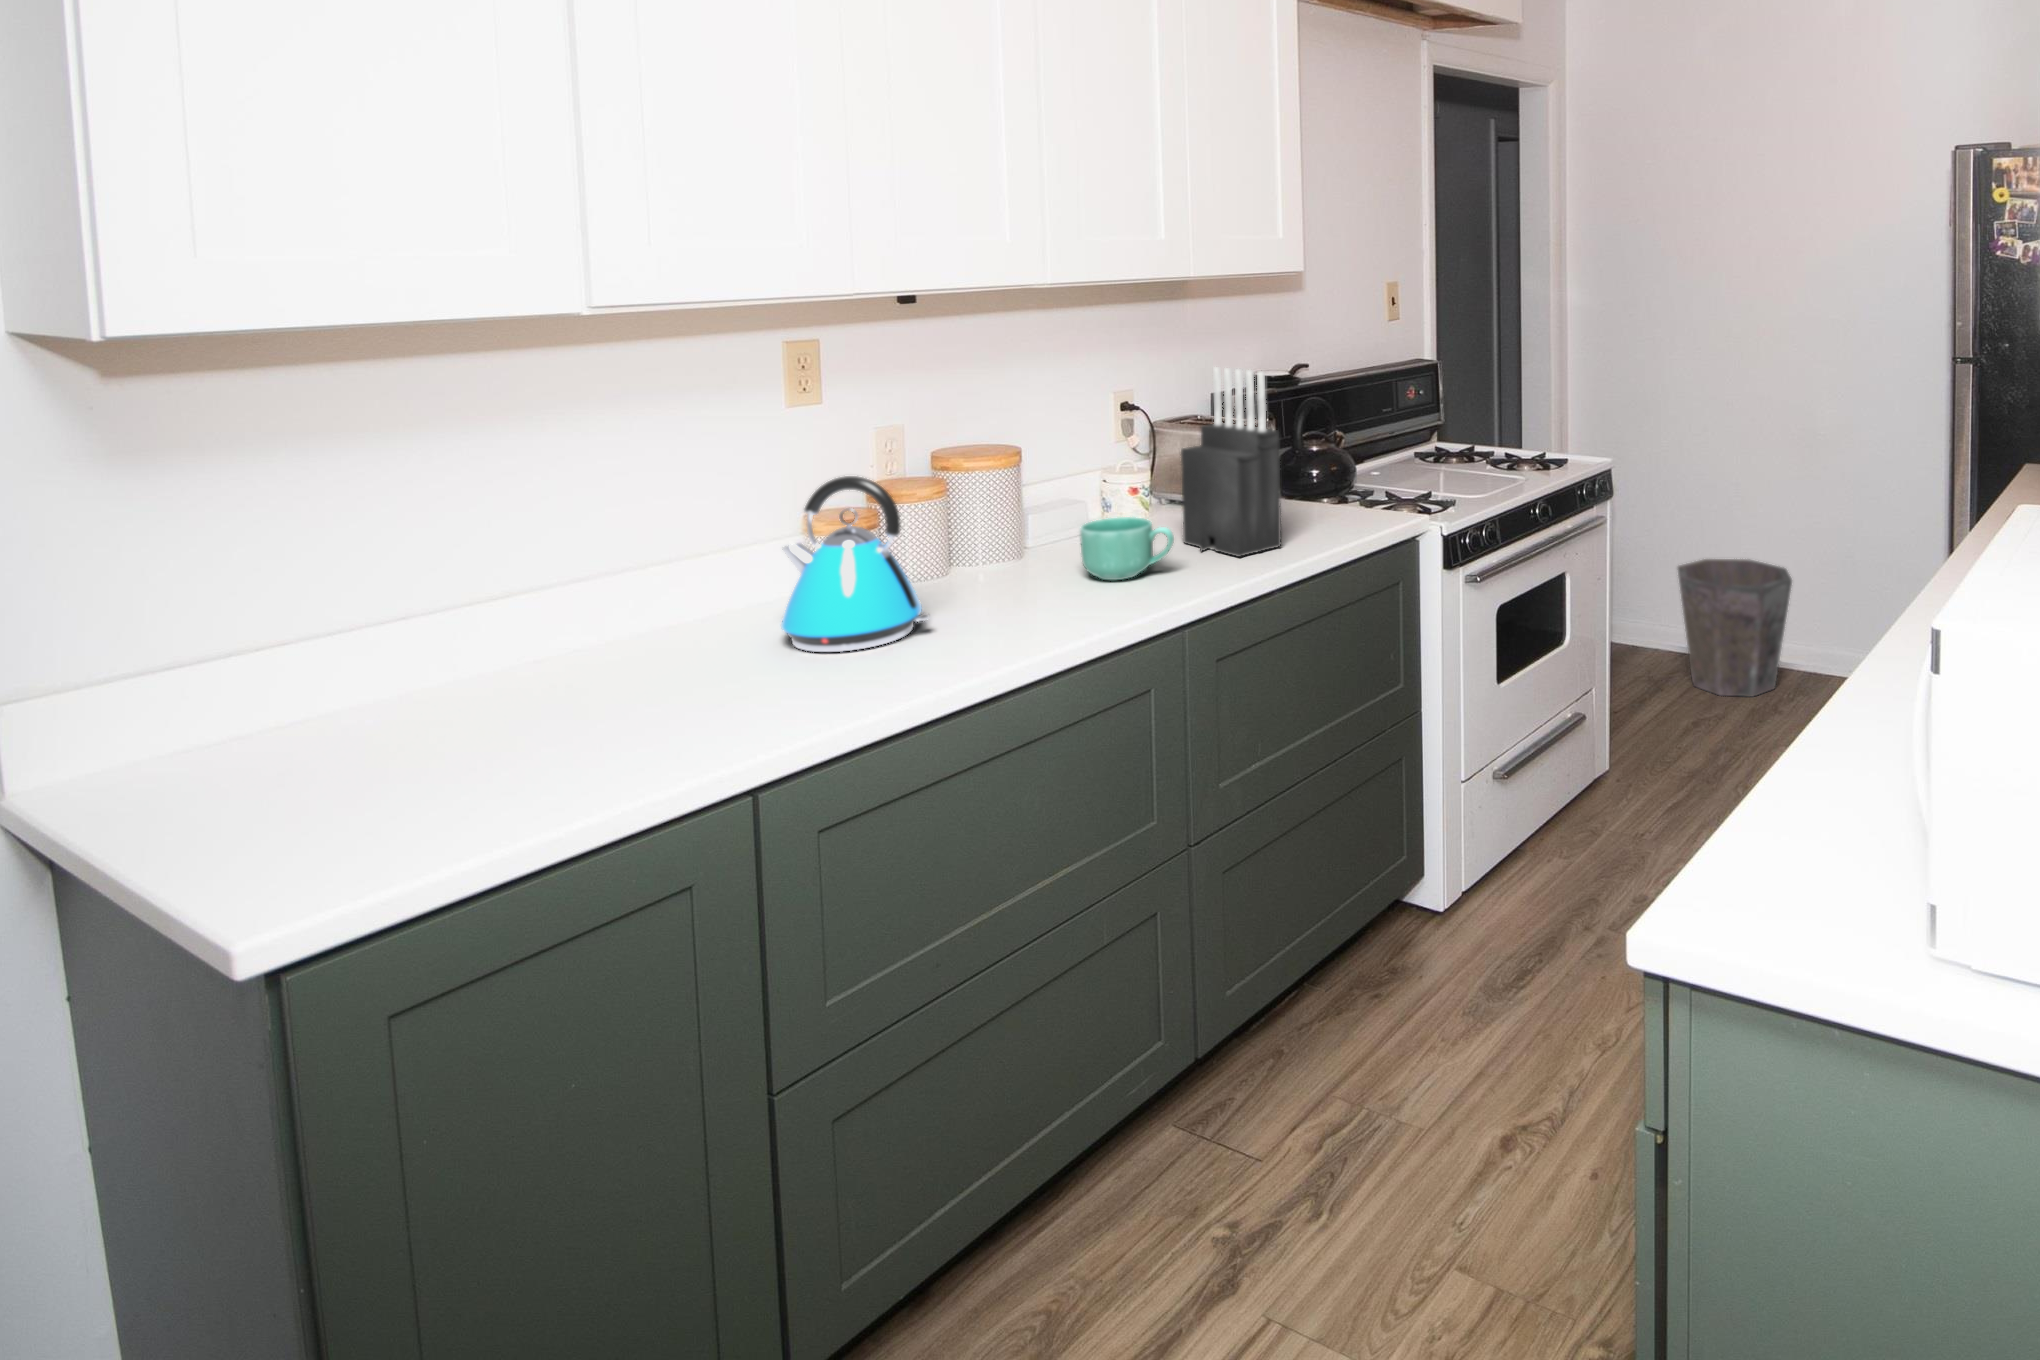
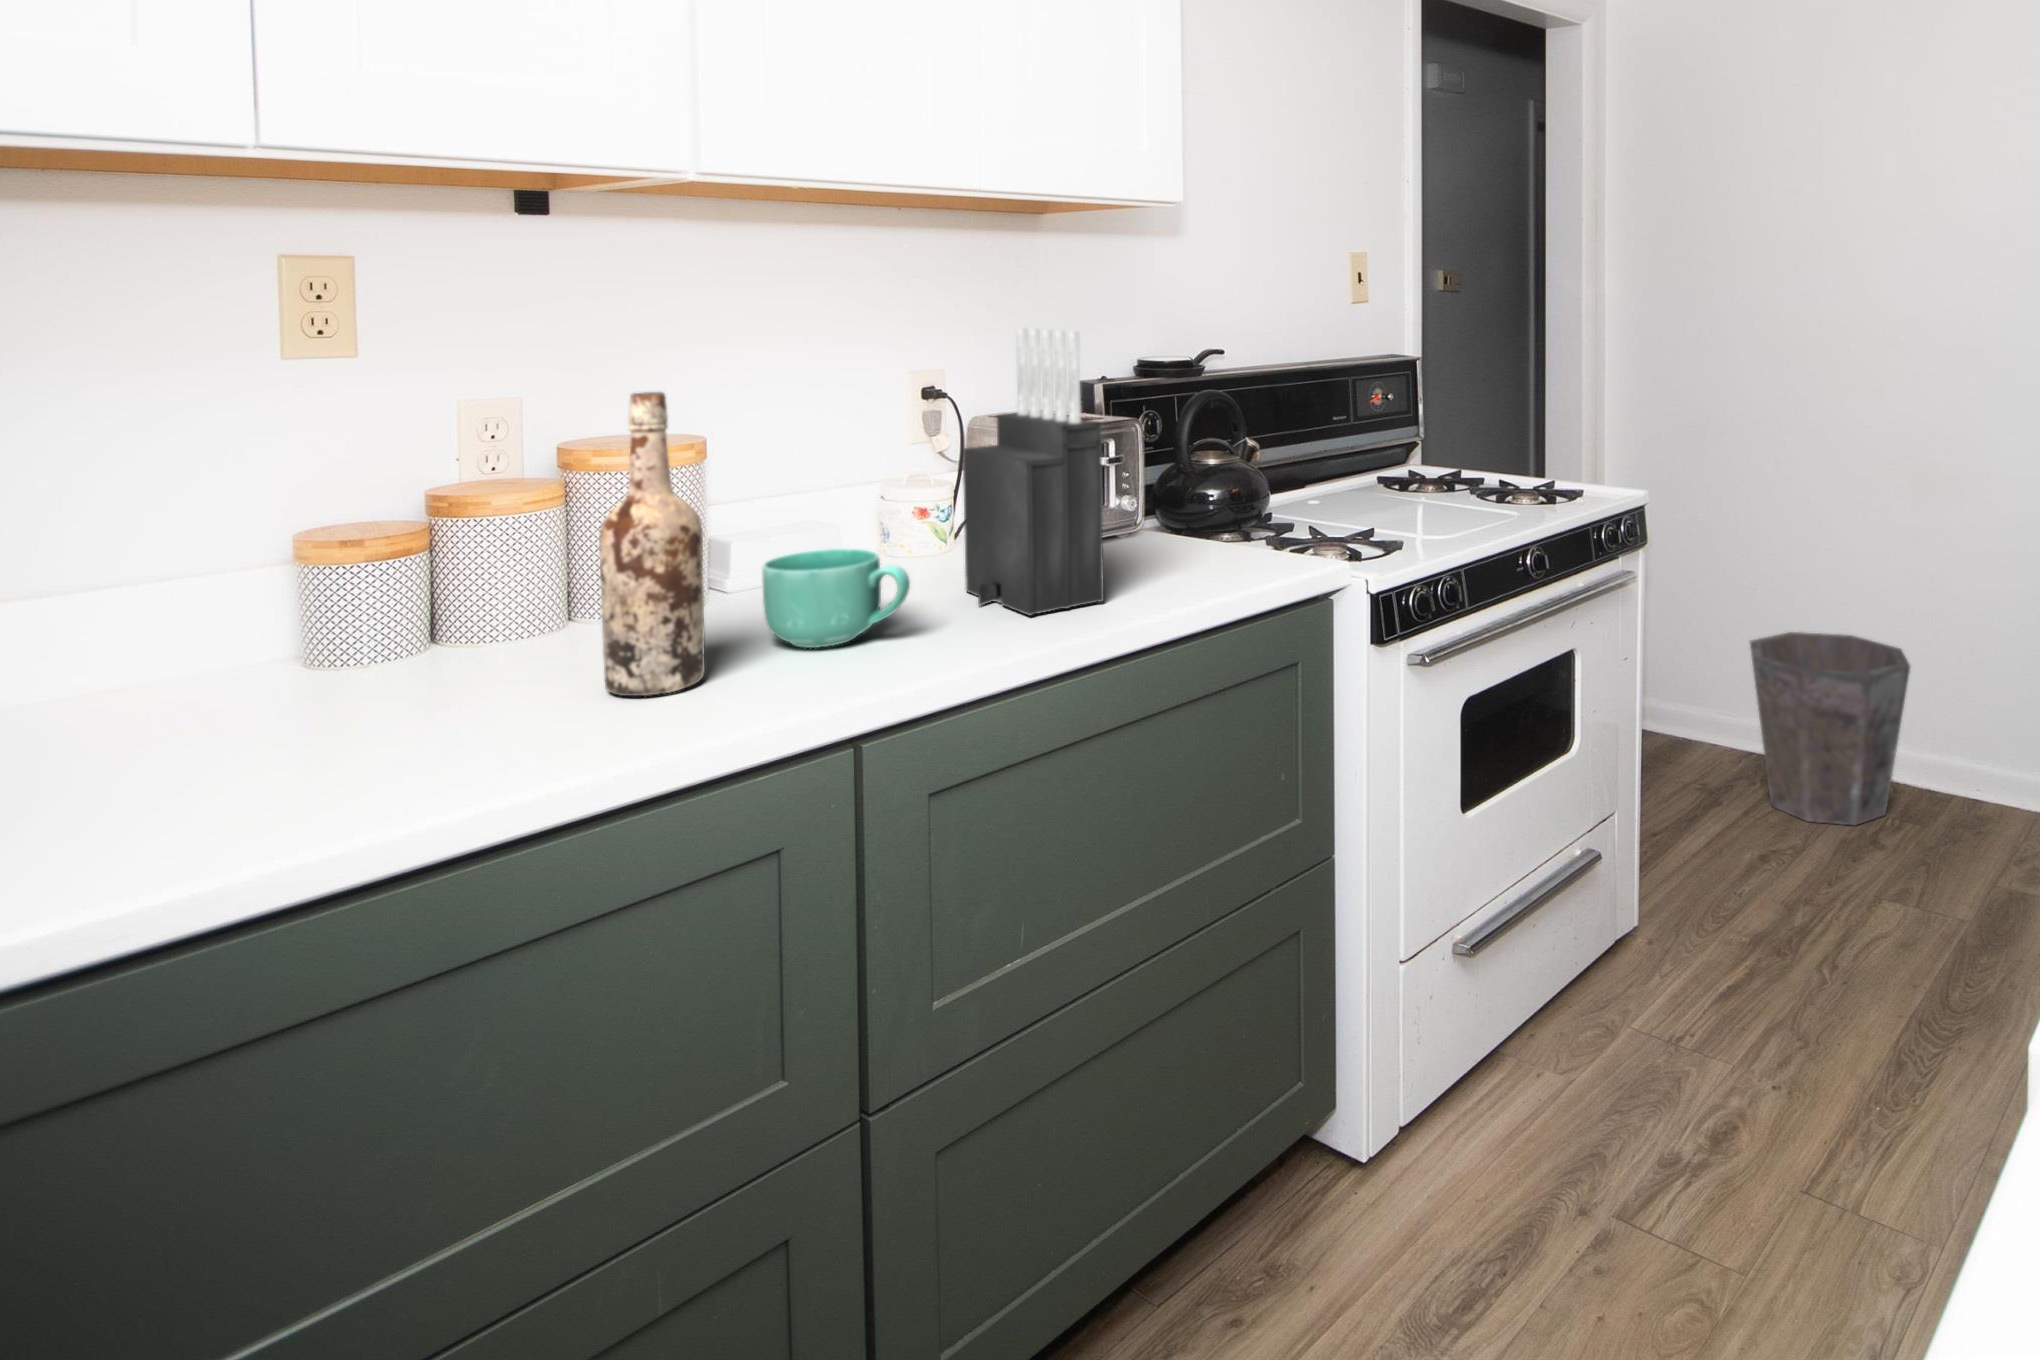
wine bottle: none [1006,424,1066,611] -> present [599,392,705,696]
kettle: present [781,476,929,652] -> none [170,465,440,761]

